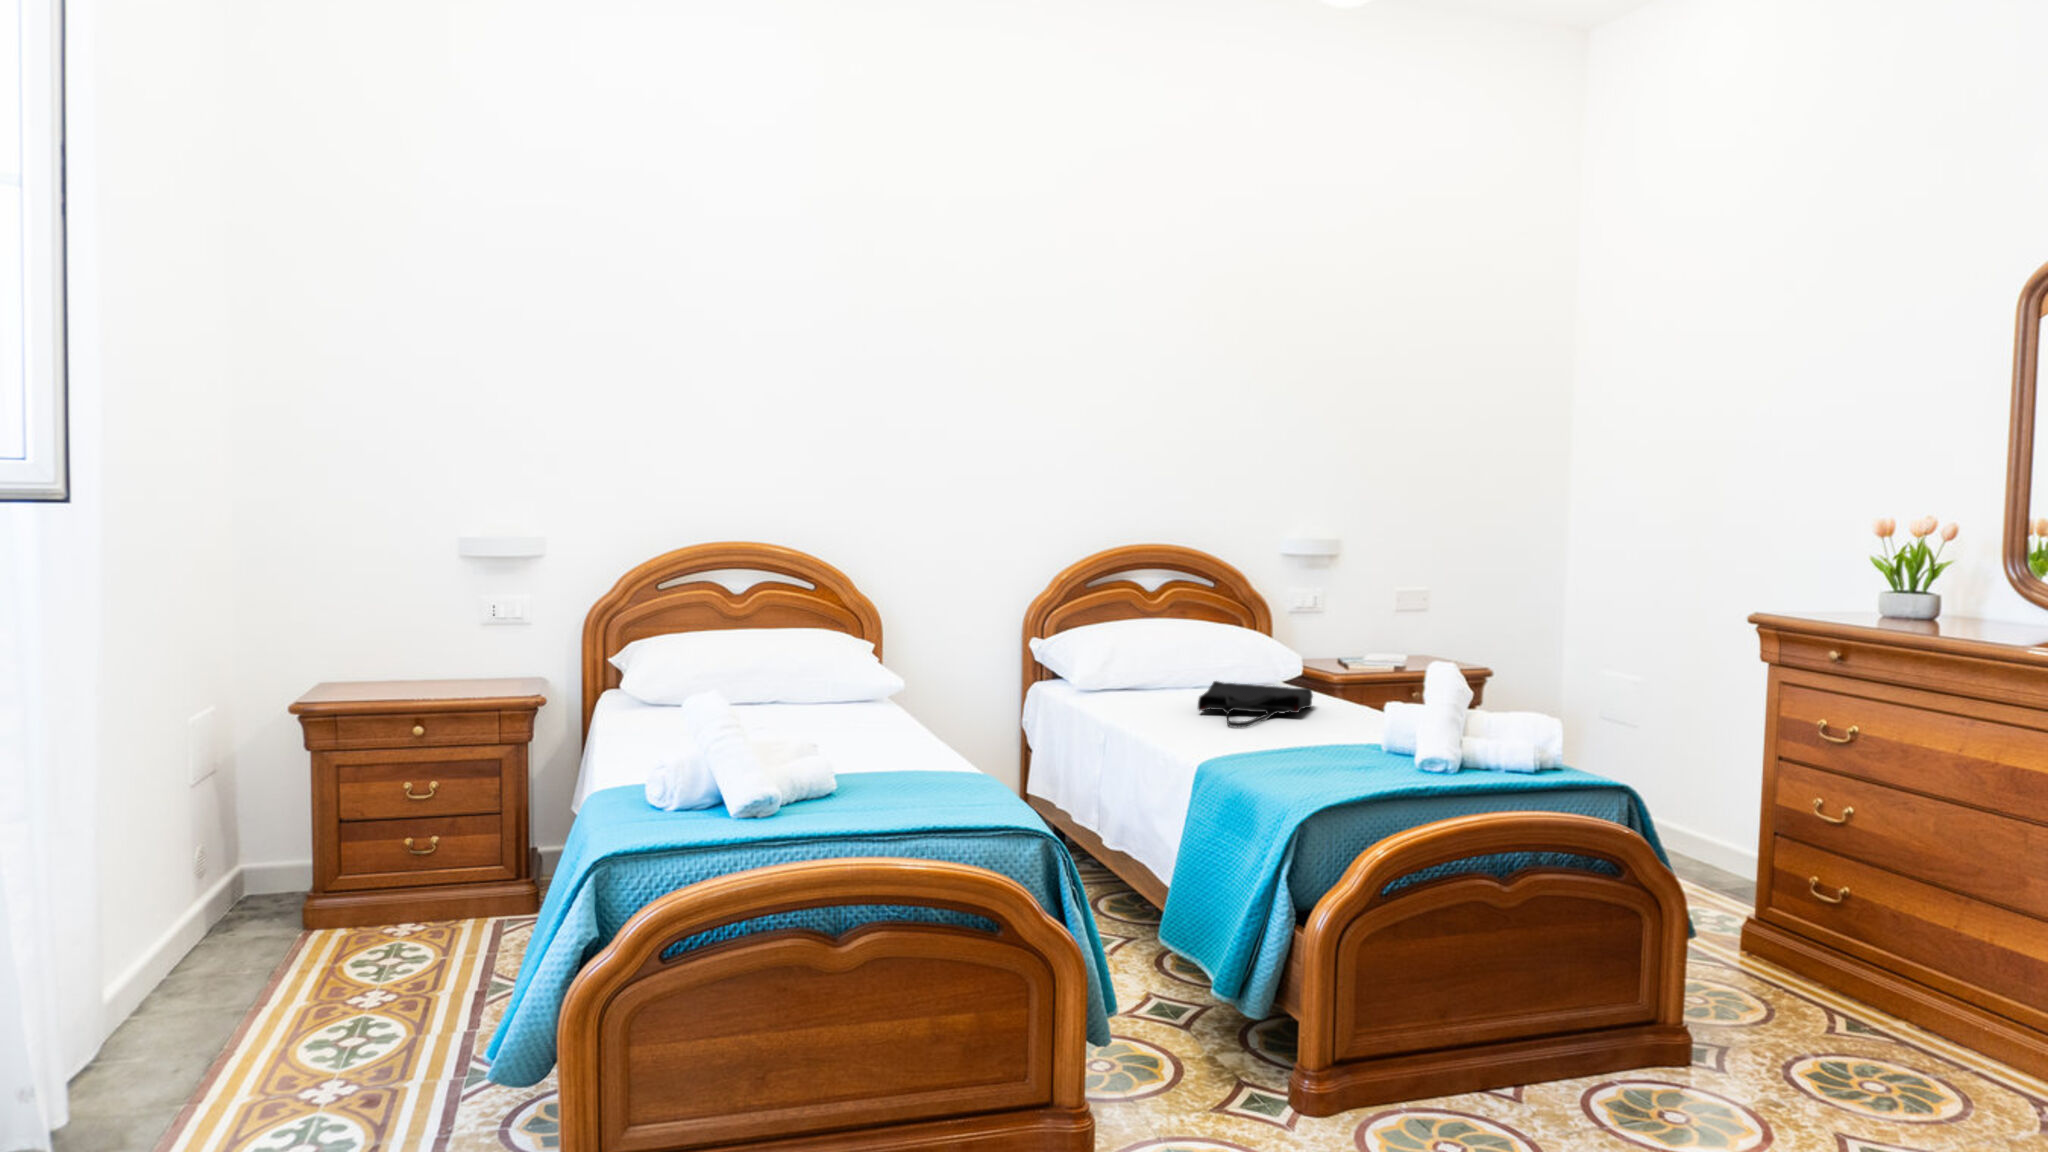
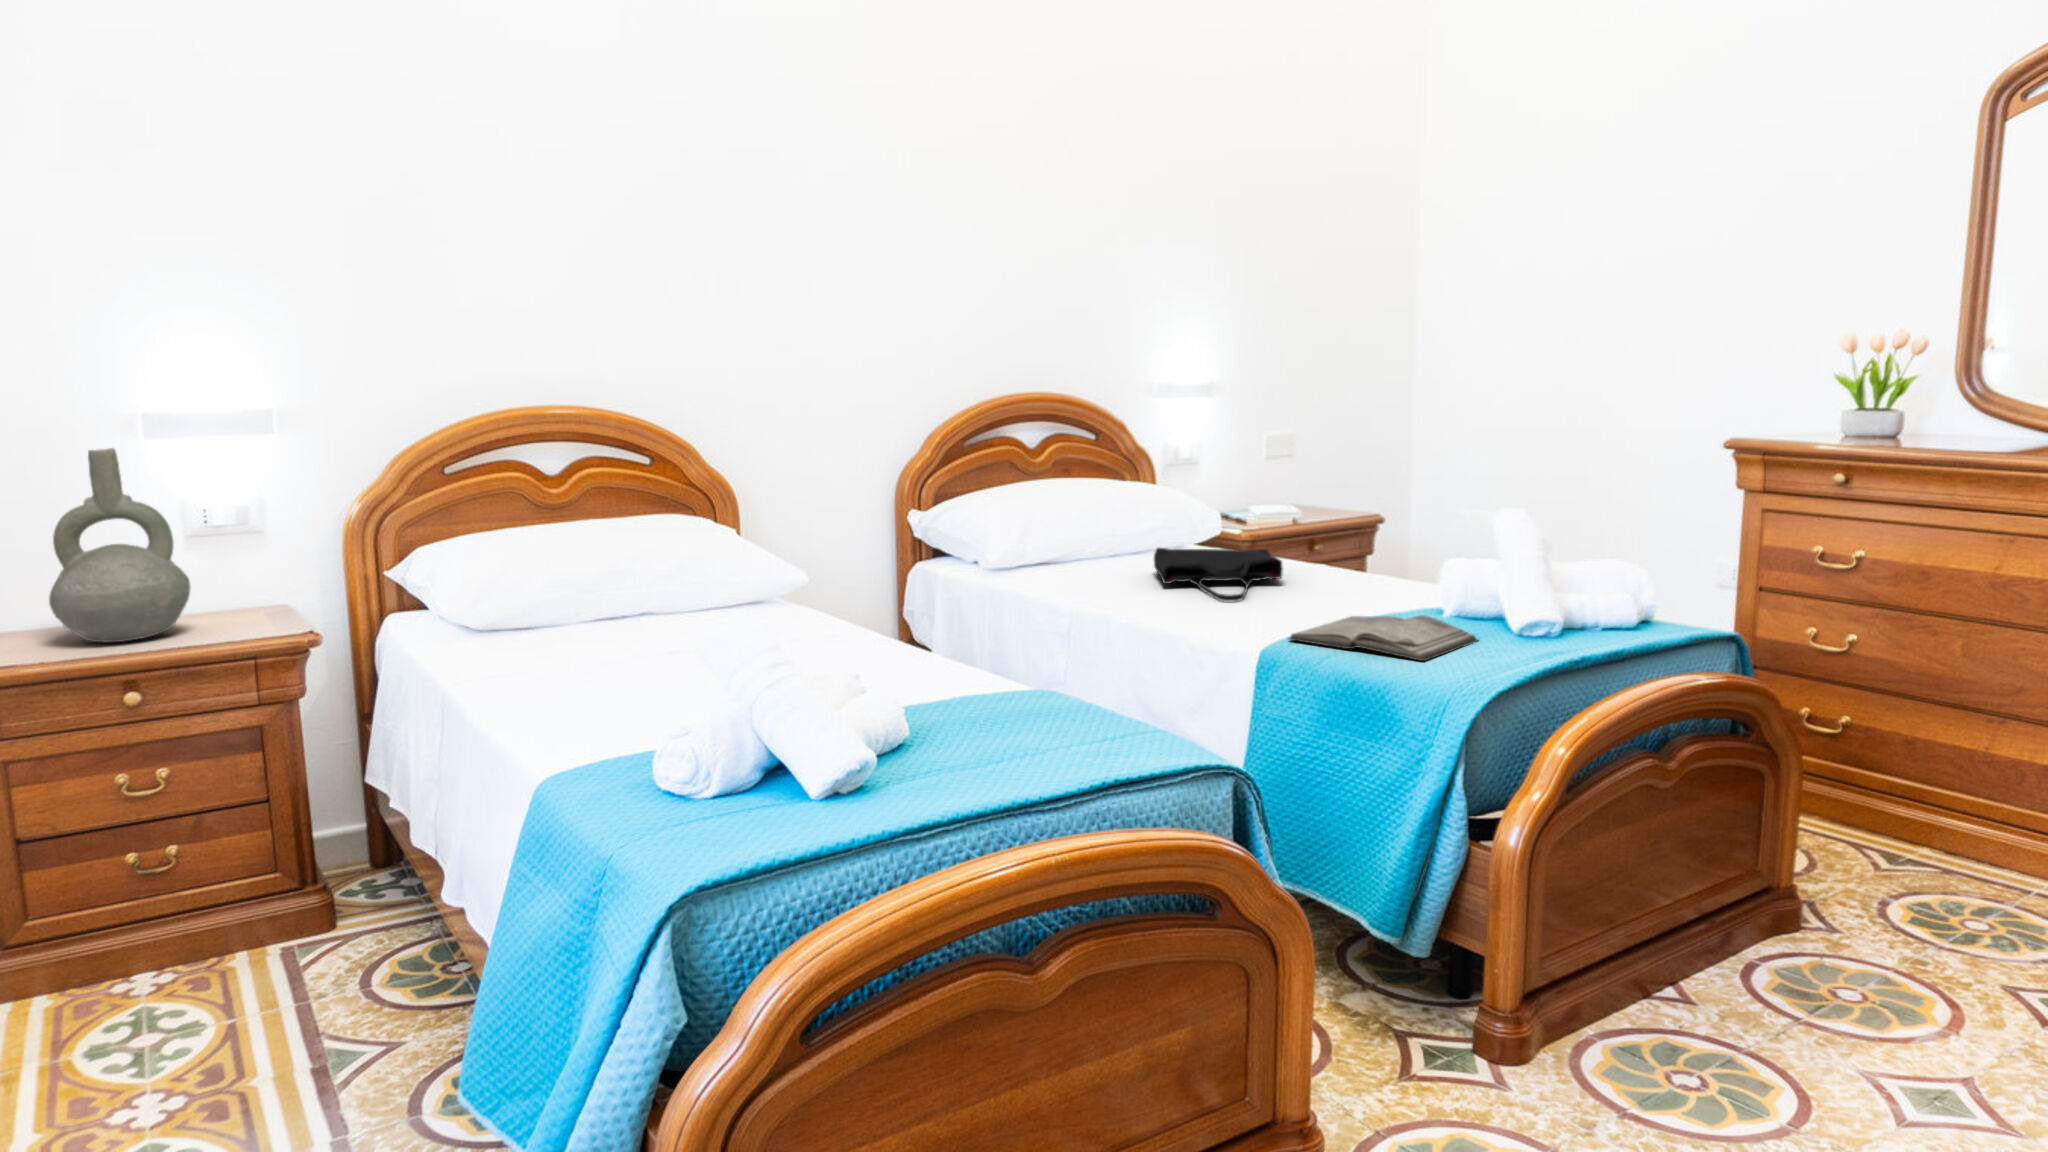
decorative vase: none [383,562,471,693] -> present [49,448,190,642]
diary: none [1228,744,1386,779] -> present [1289,615,1478,661]

